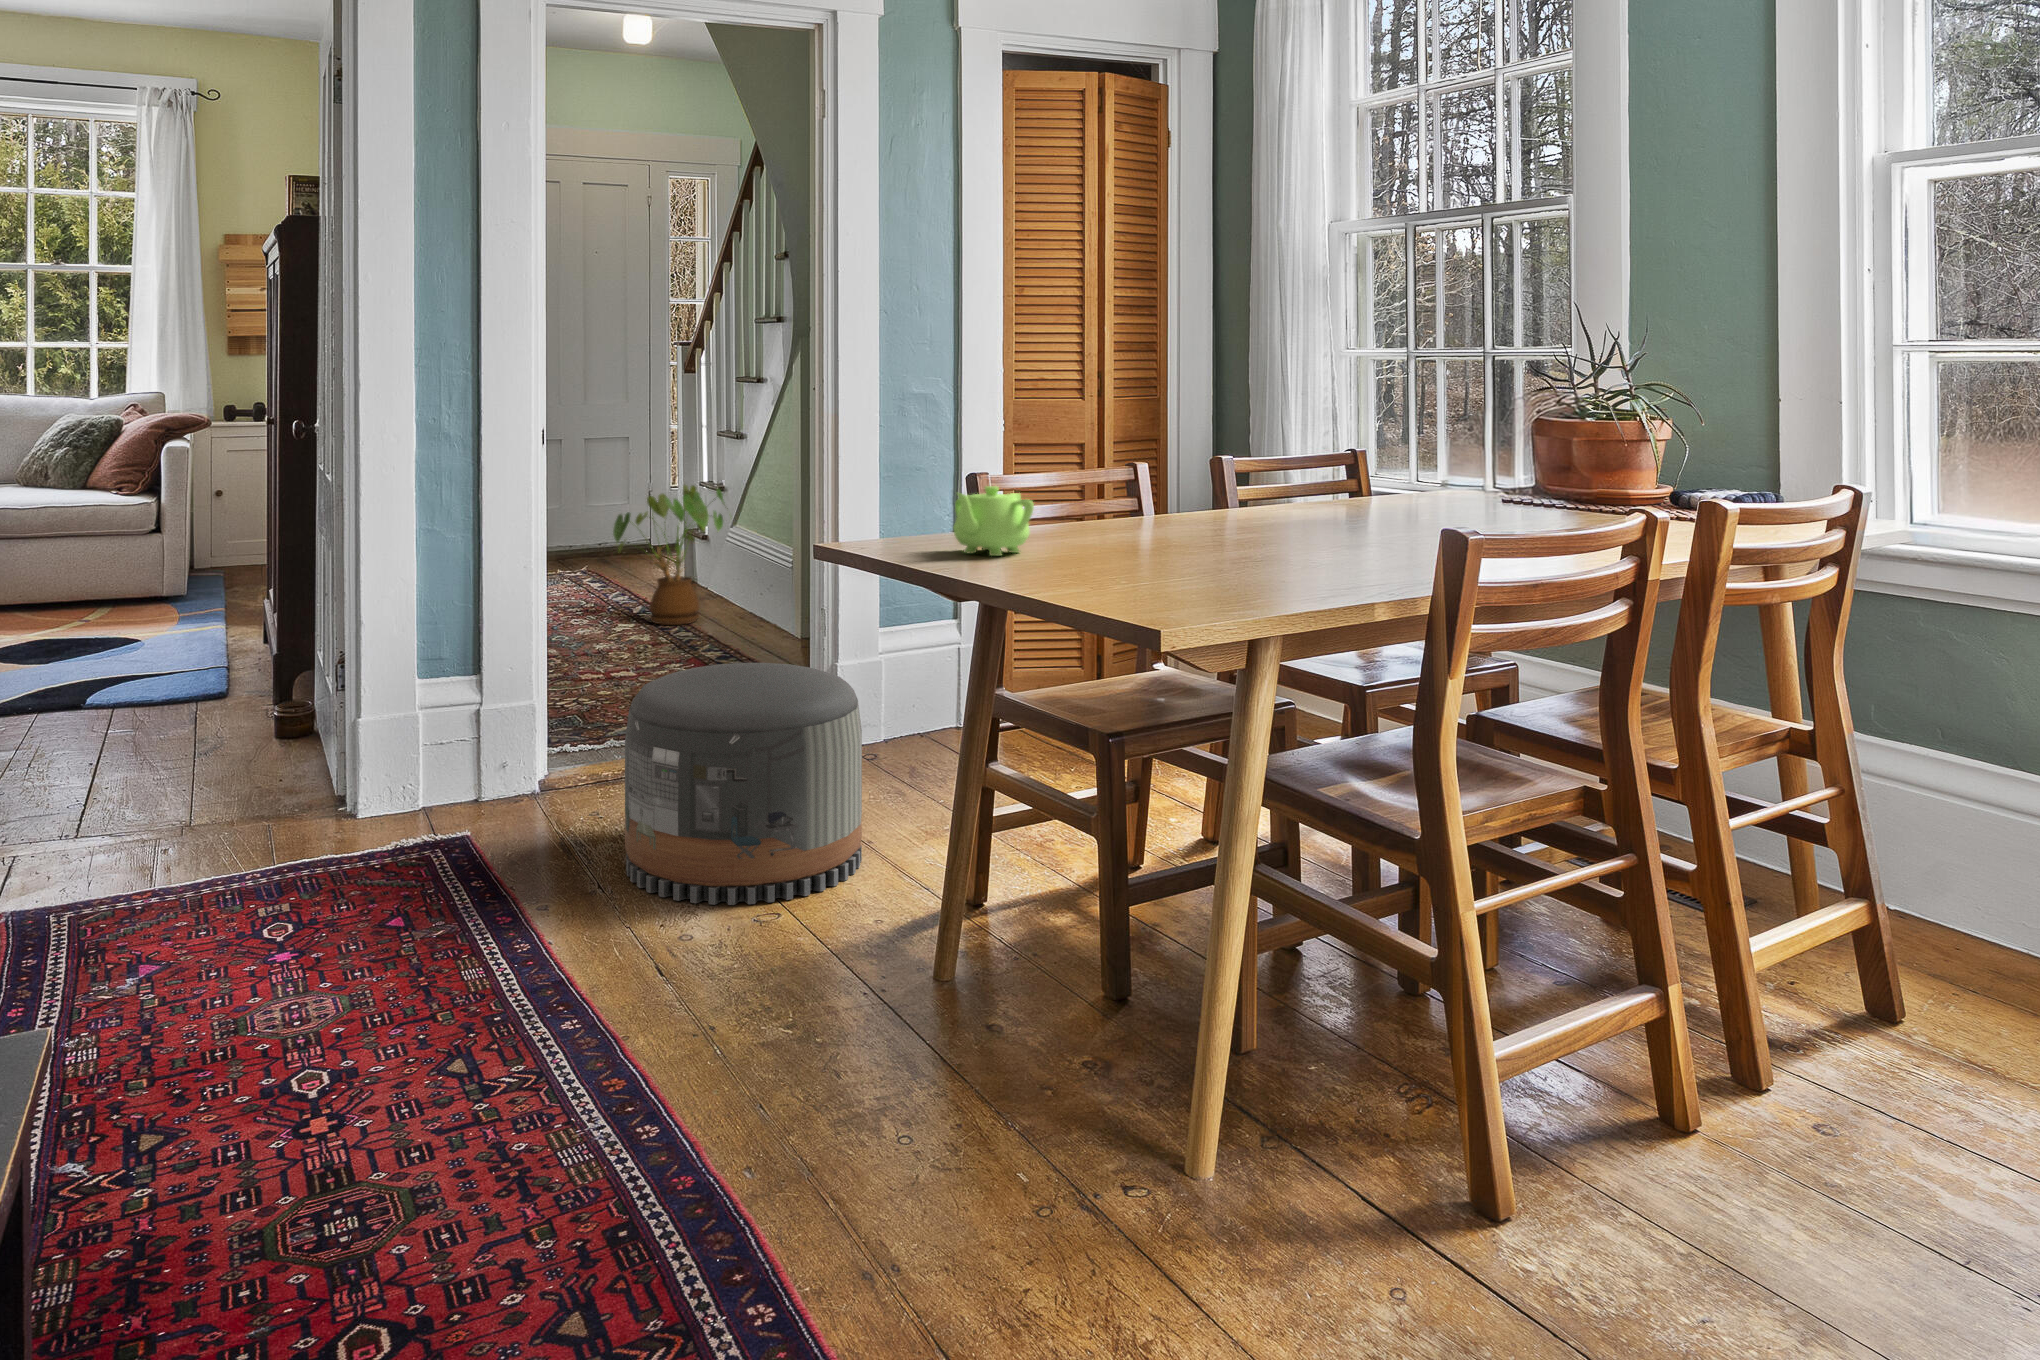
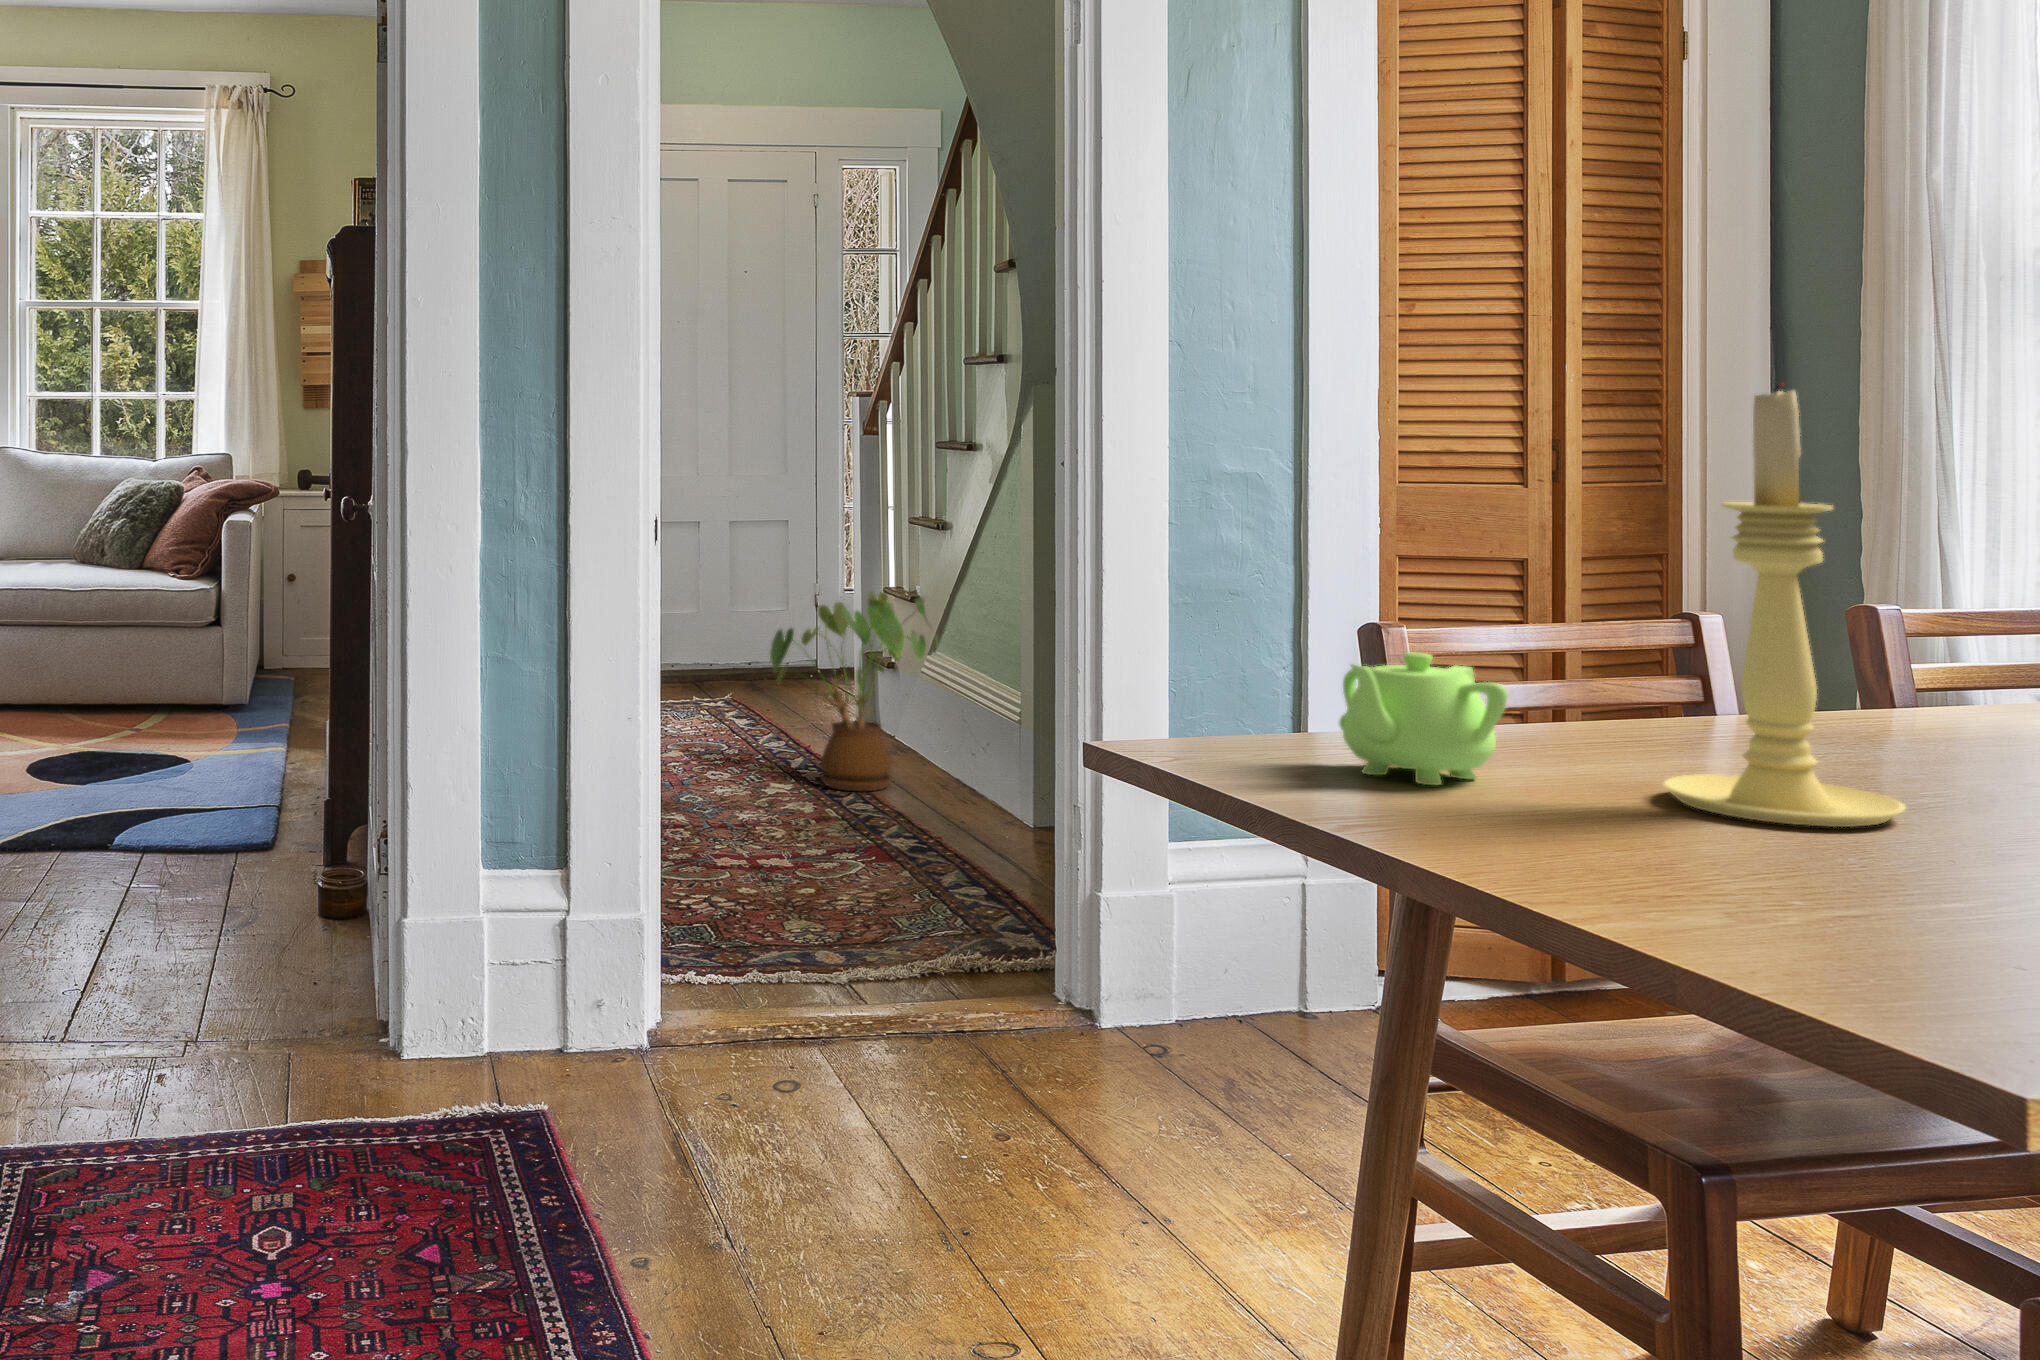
candle holder: none [1106,339,1211,562] -> present [1662,387,1906,827]
pouf: present [625,663,862,905] -> none [769,894,1154,1310]

